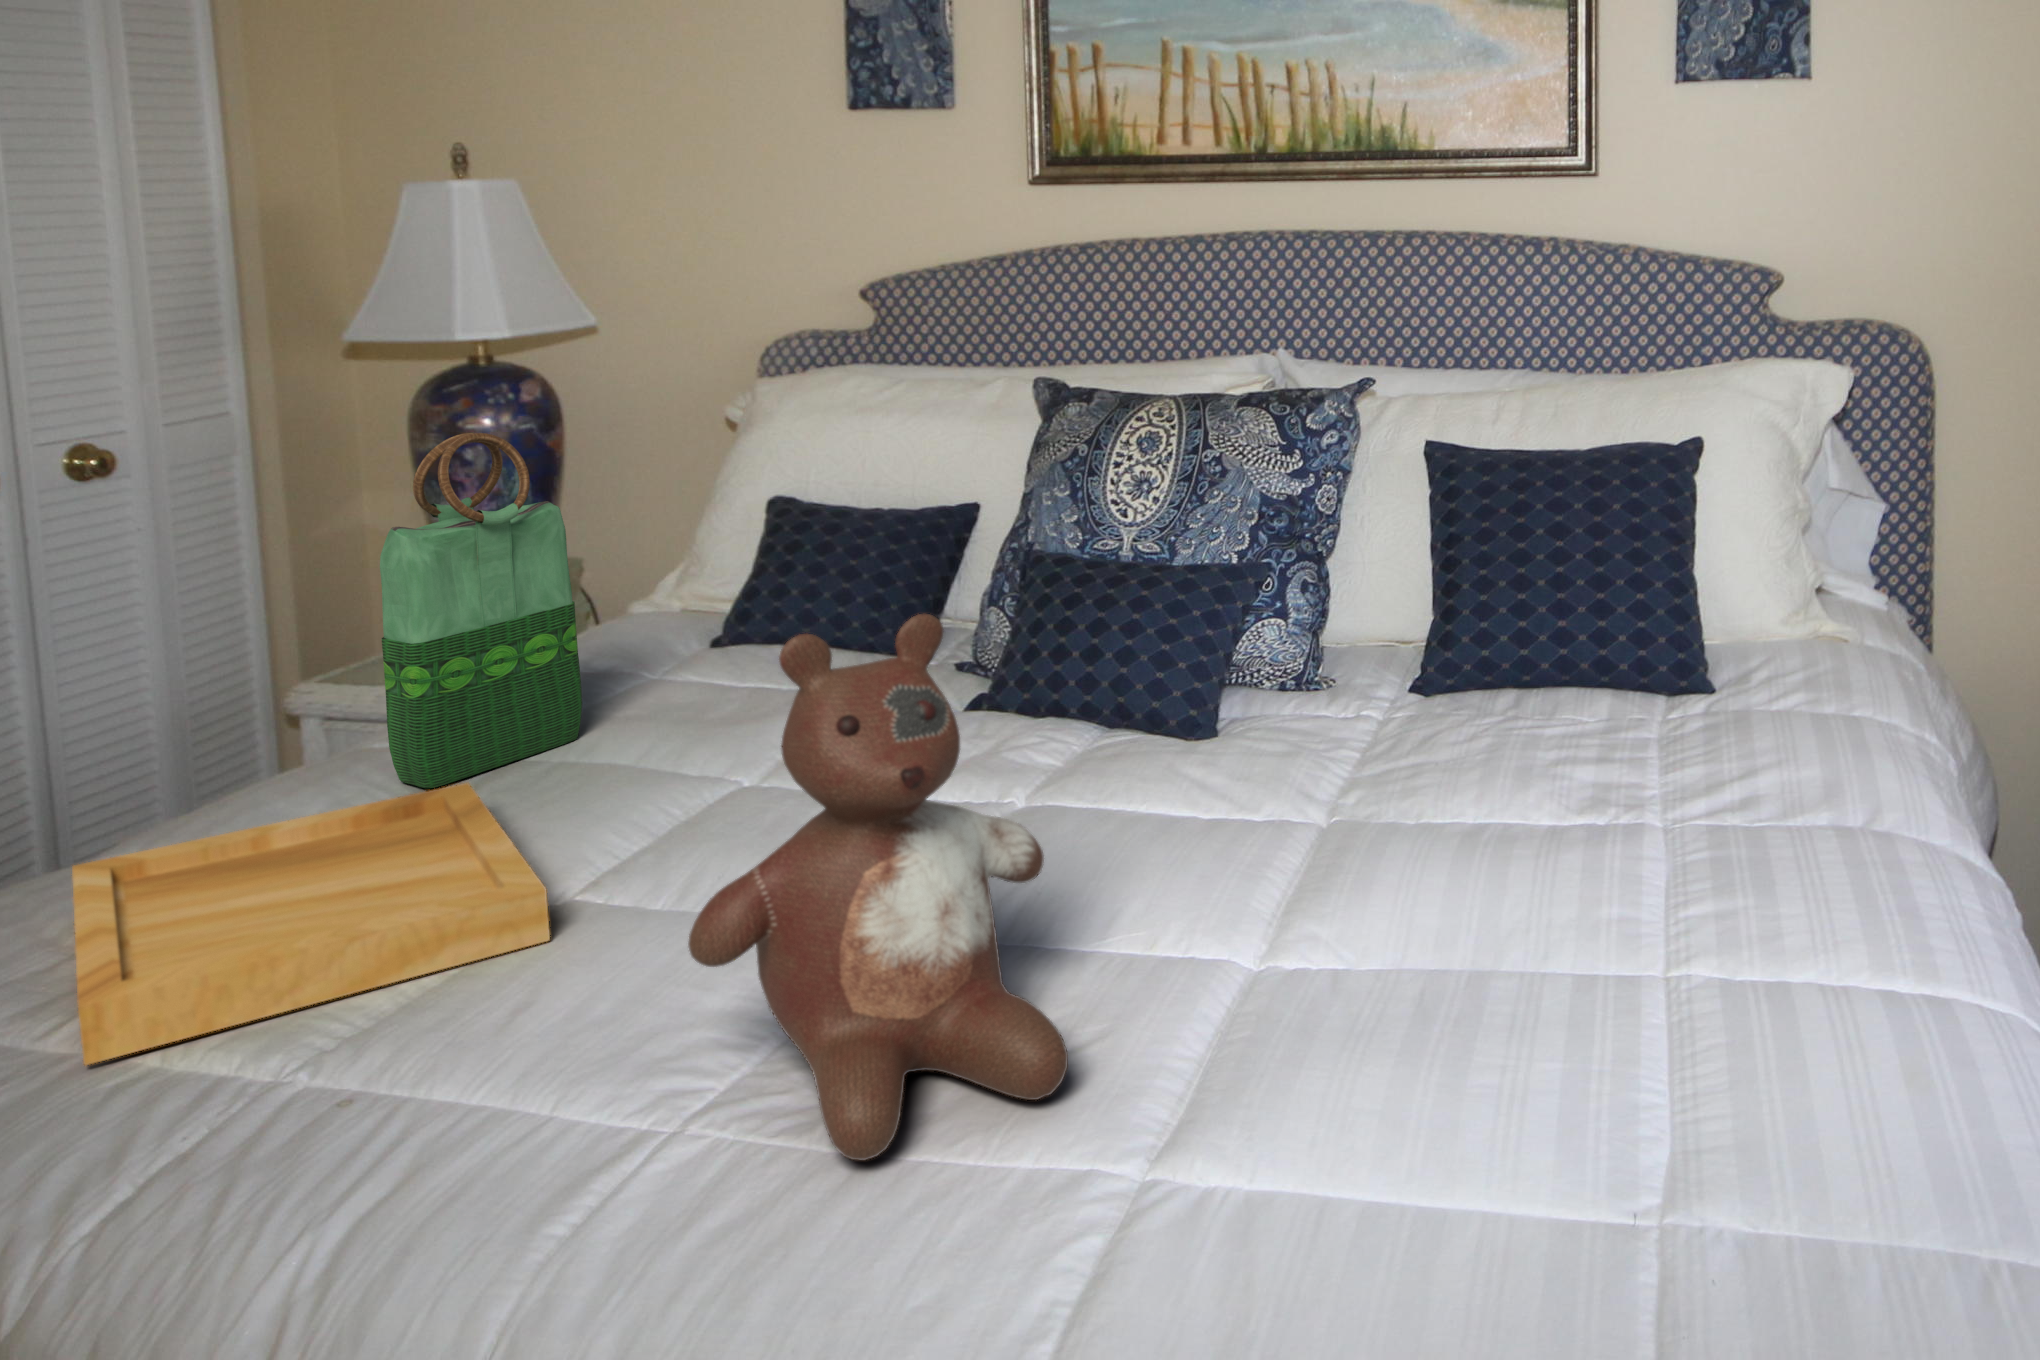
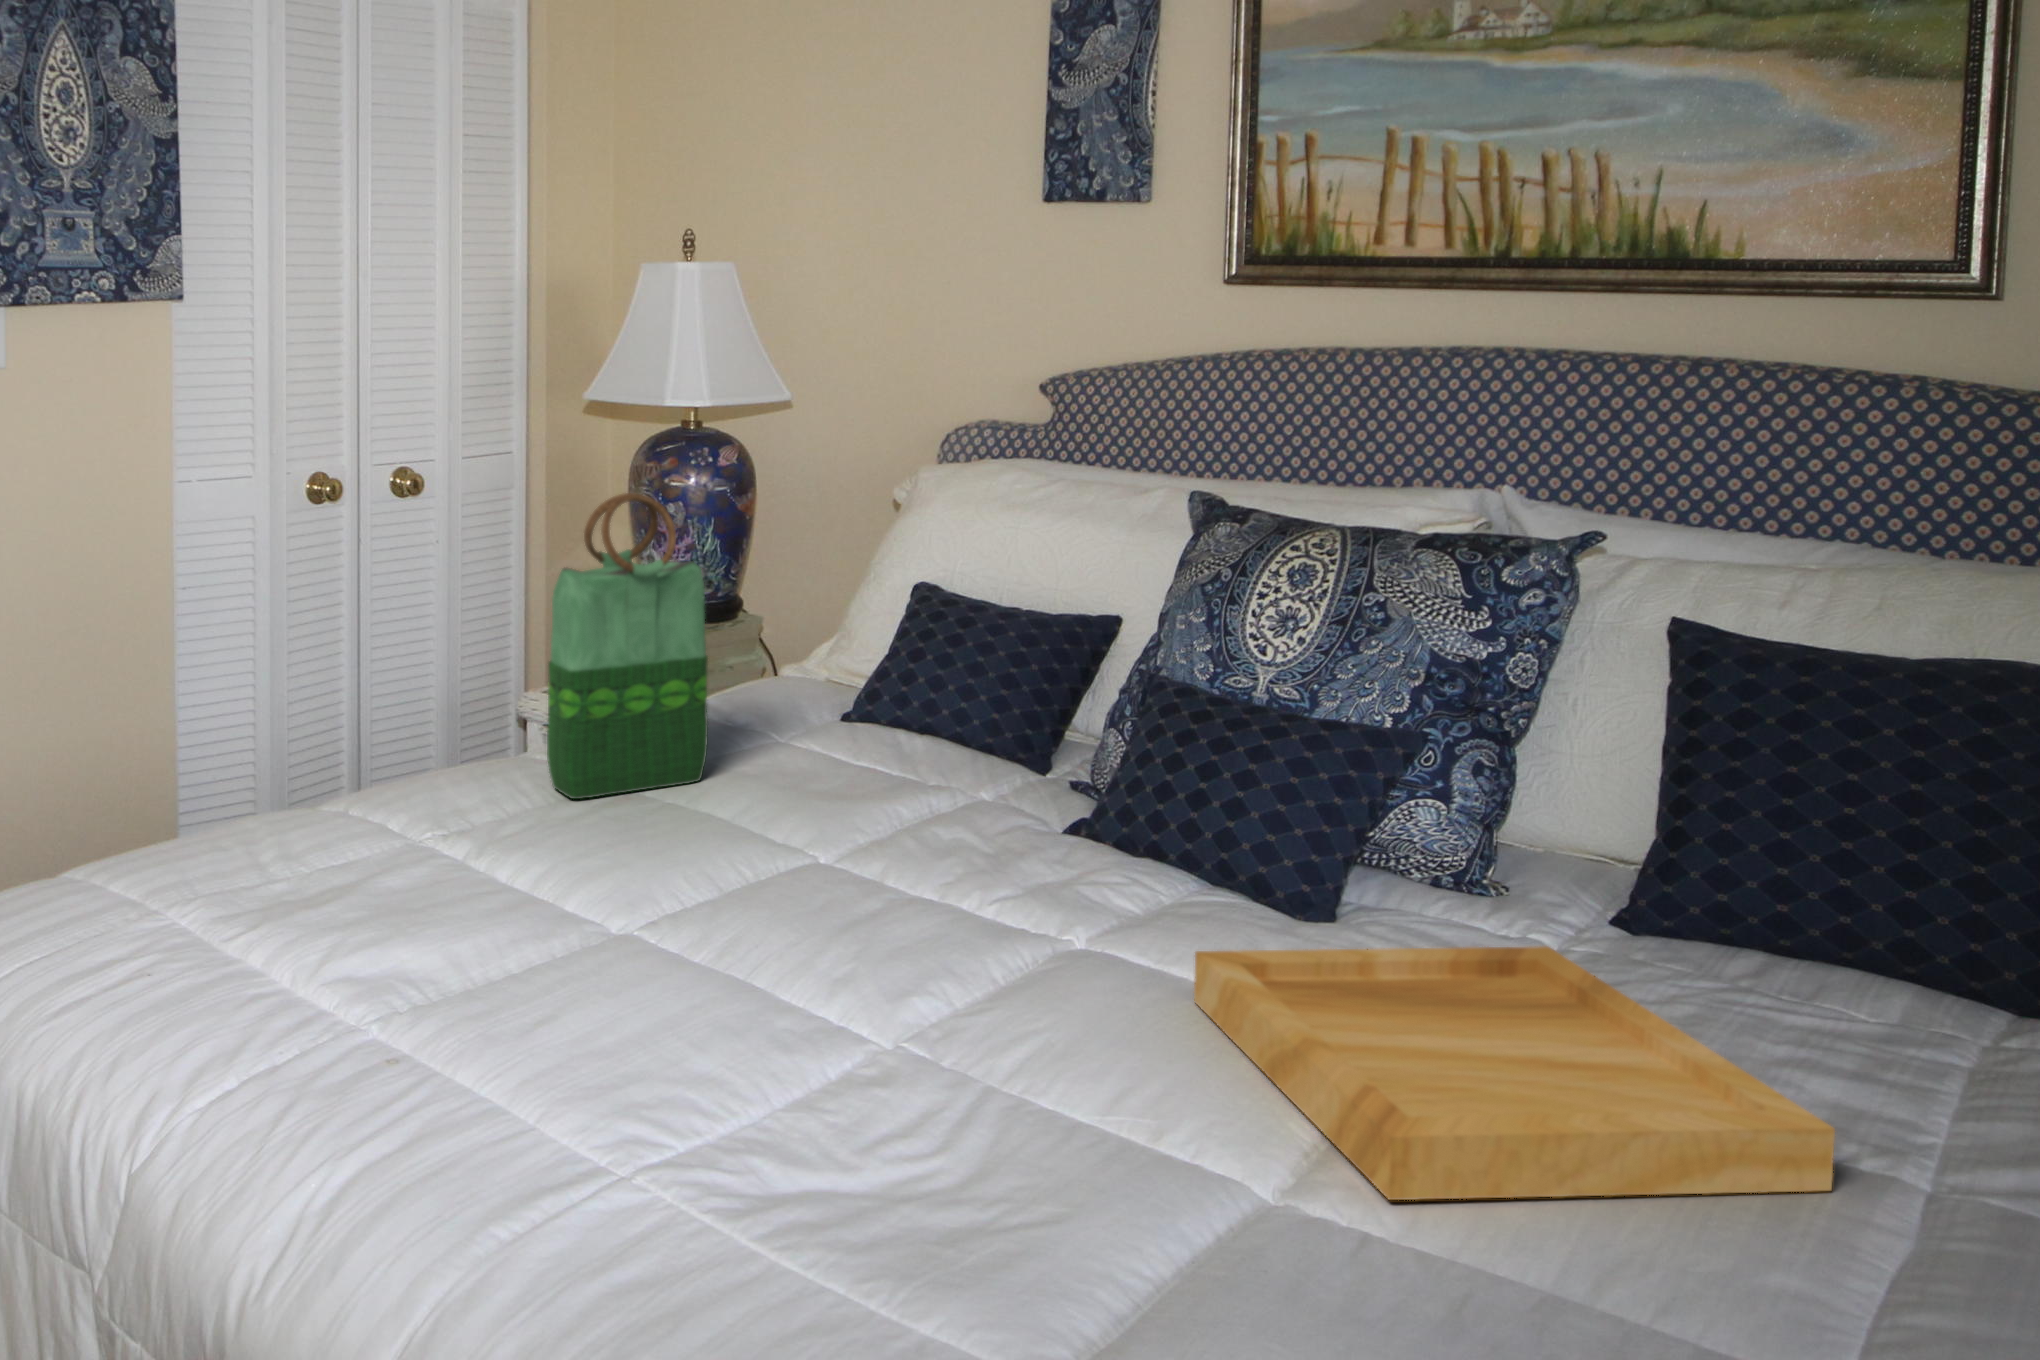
stuffed bear: present [688,614,1068,1160] -> none [687,719,1041,1232]
tray: present [72,783,550,1065] -> present [1194,946,1835,1200]

